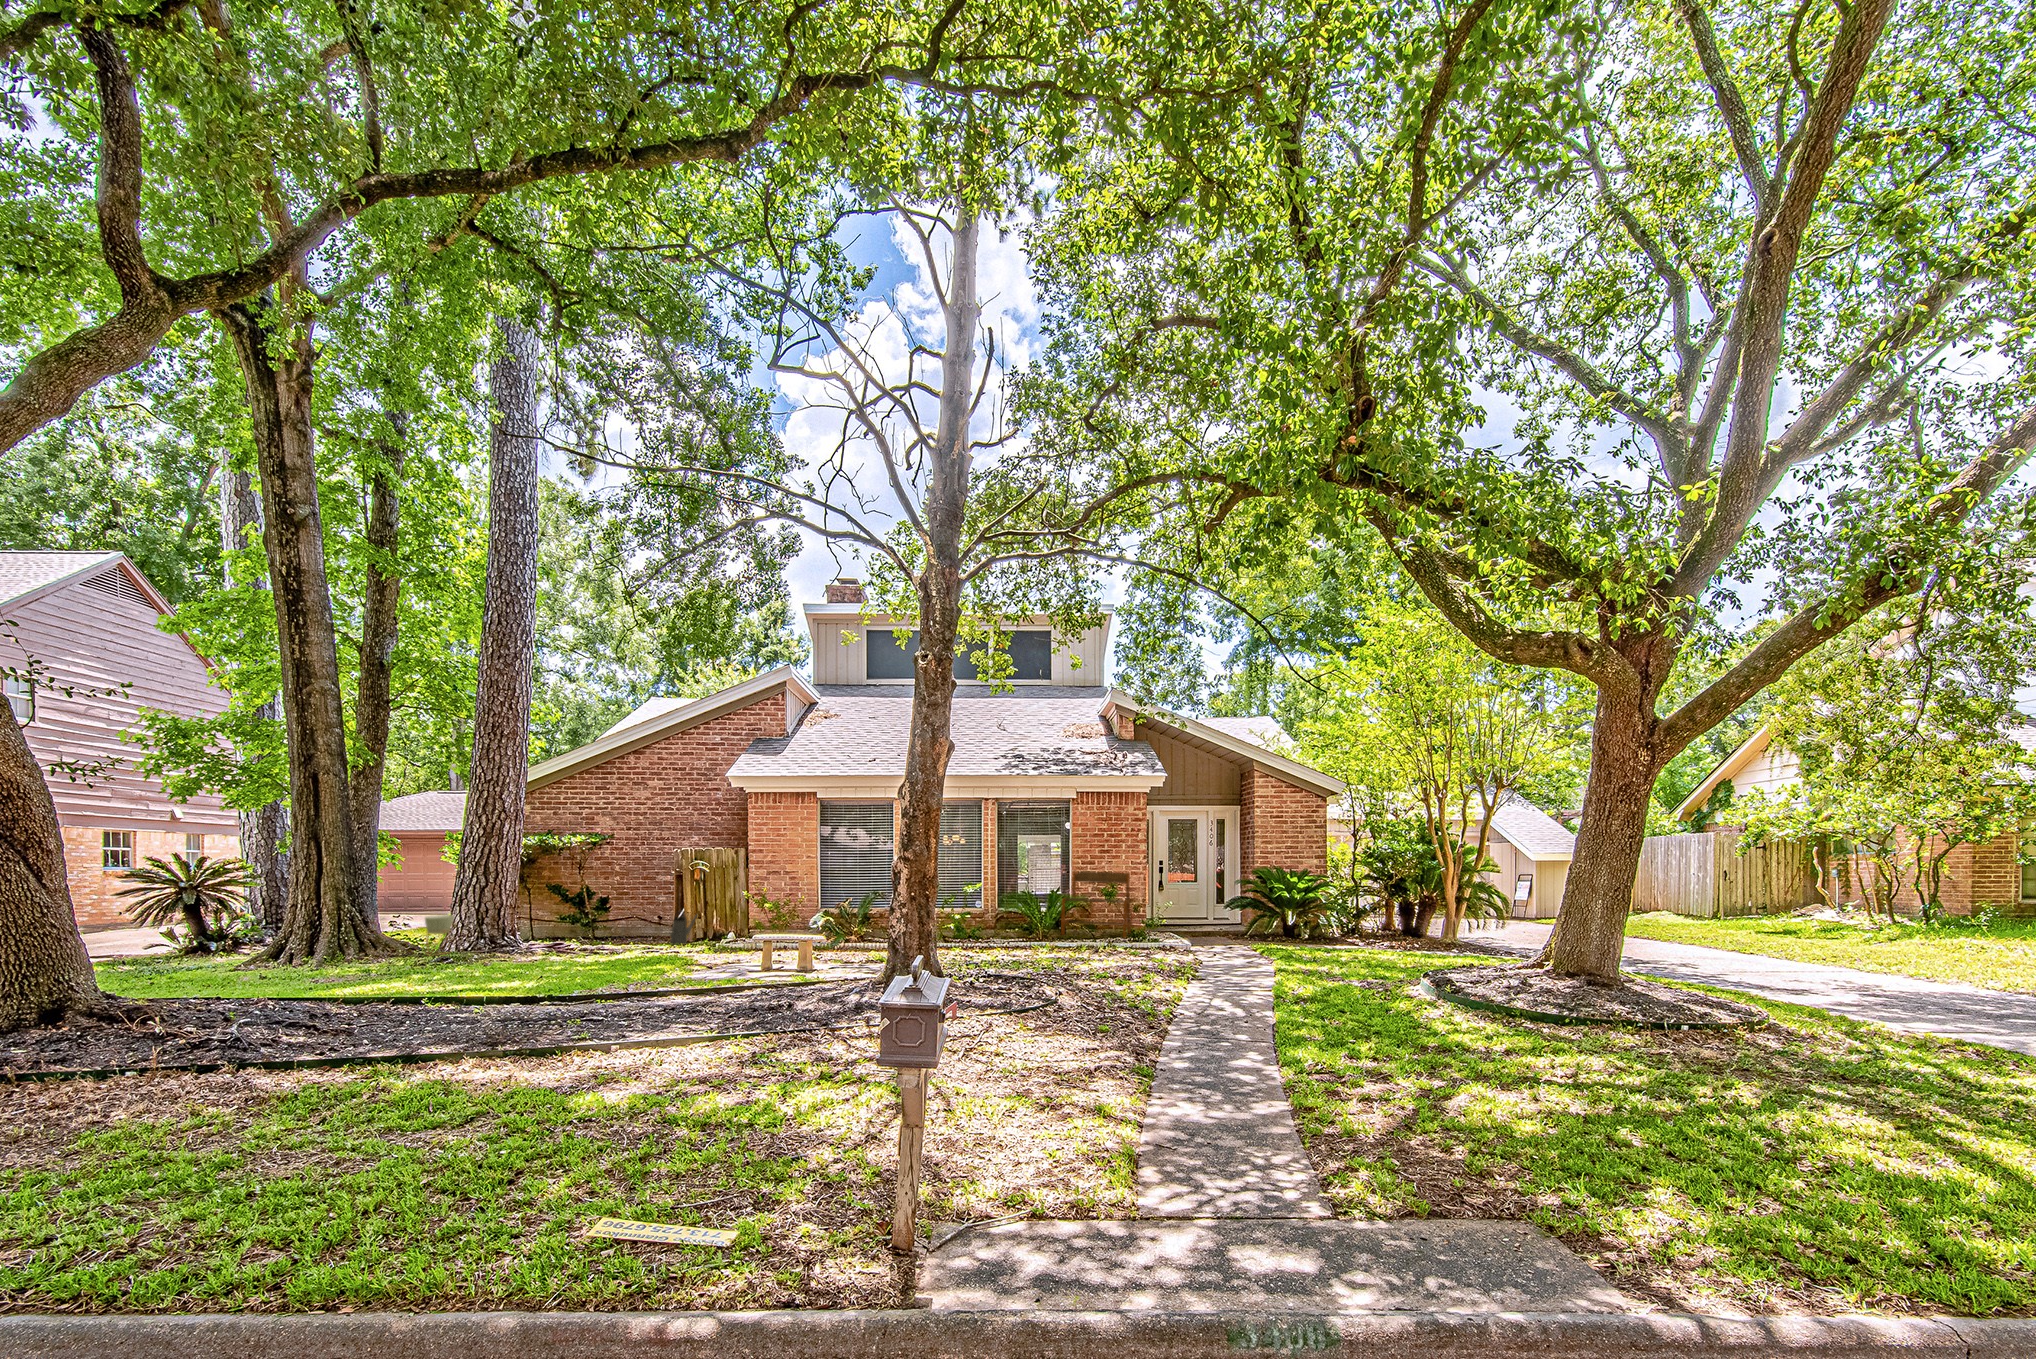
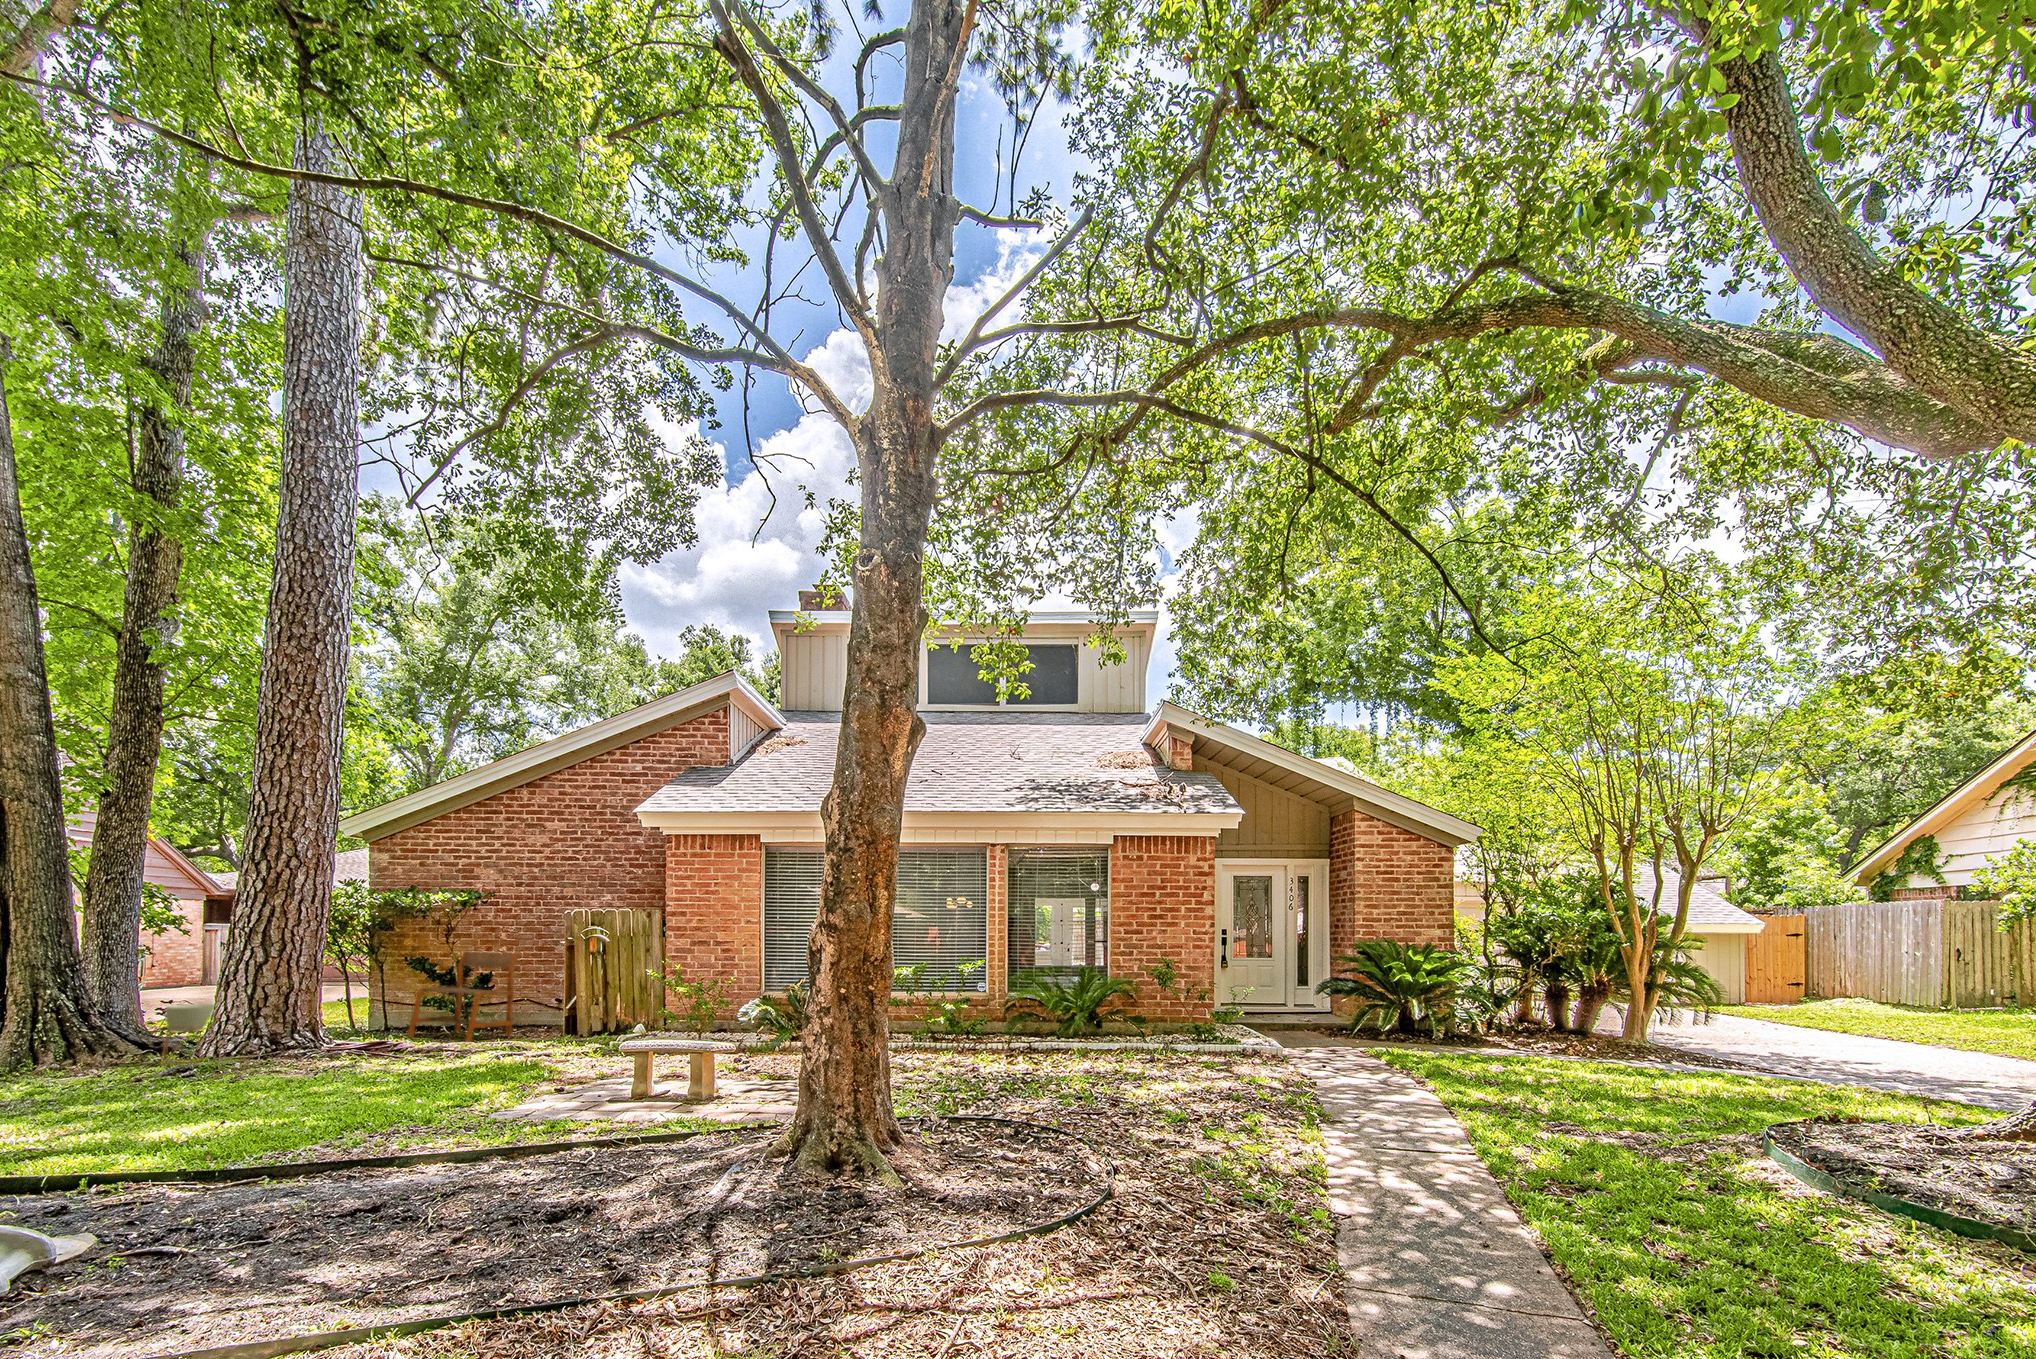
bench: present [1061,871,1133,938] -> present [407,951,519,1042]
watering can: present [670,915,697,944] -> none [541,998,589,1048]

